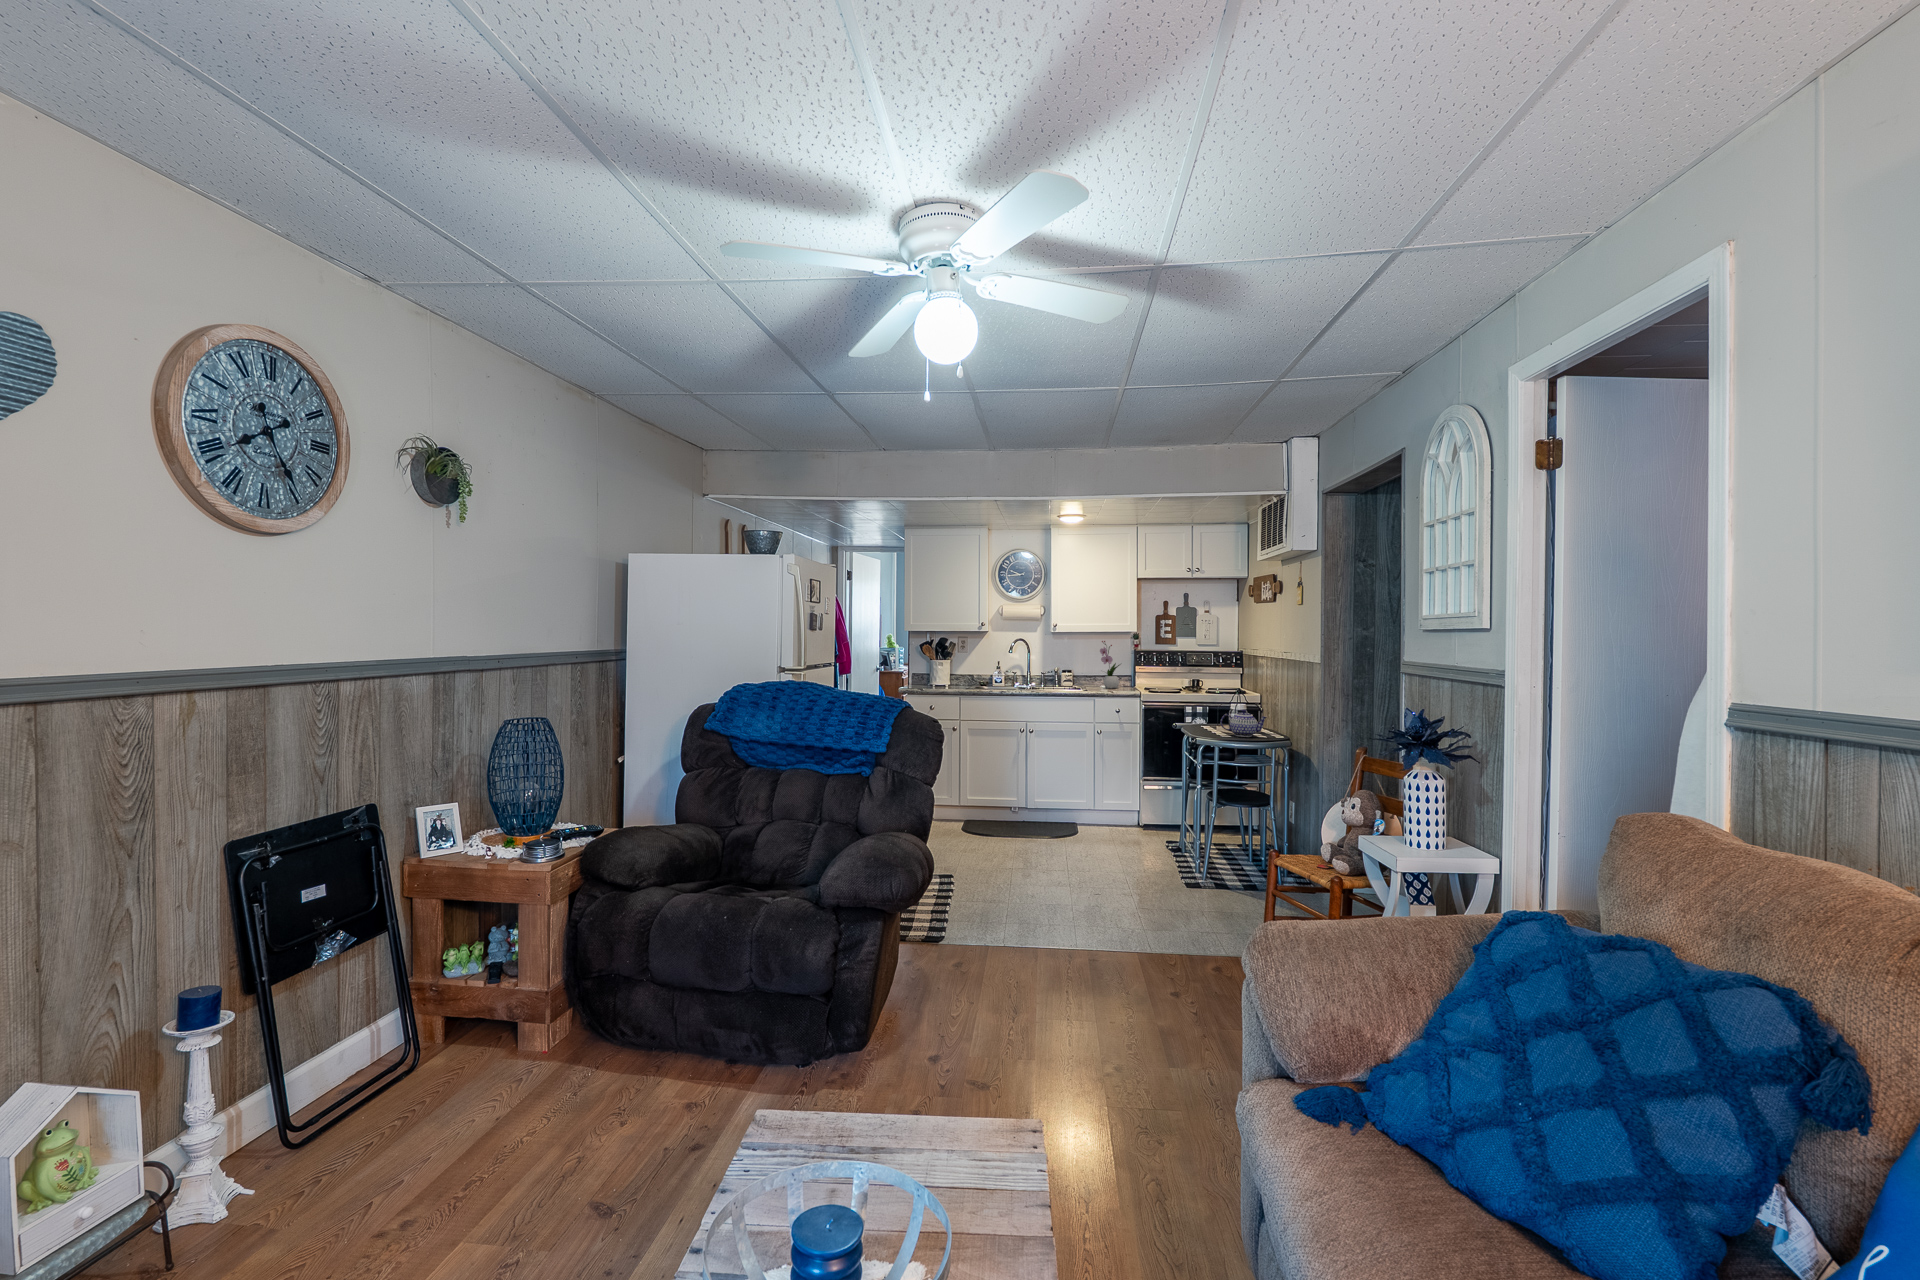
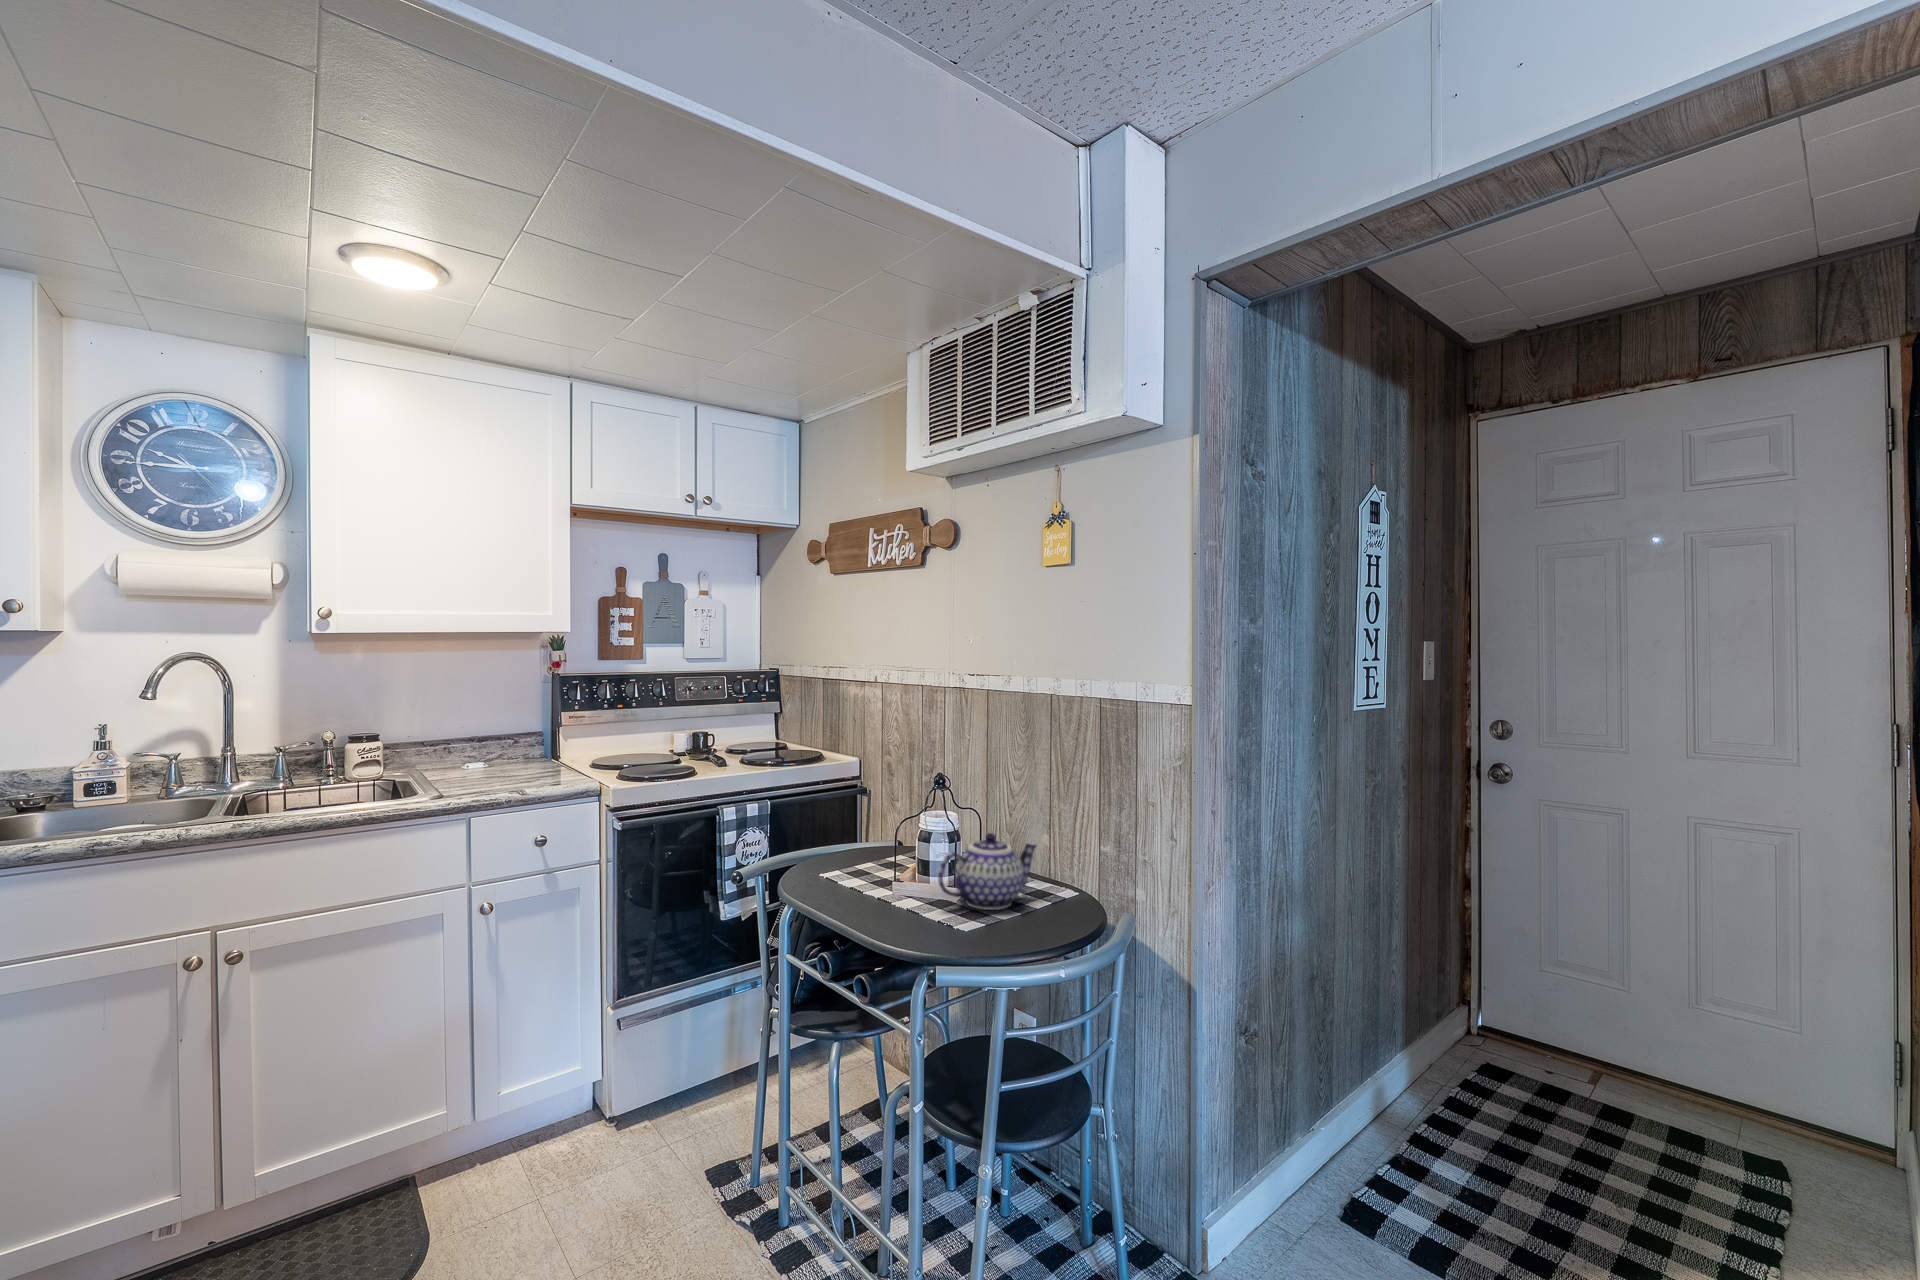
flower arrangement: present [1100,641,1120,688] -> none [470,654,532,774]

